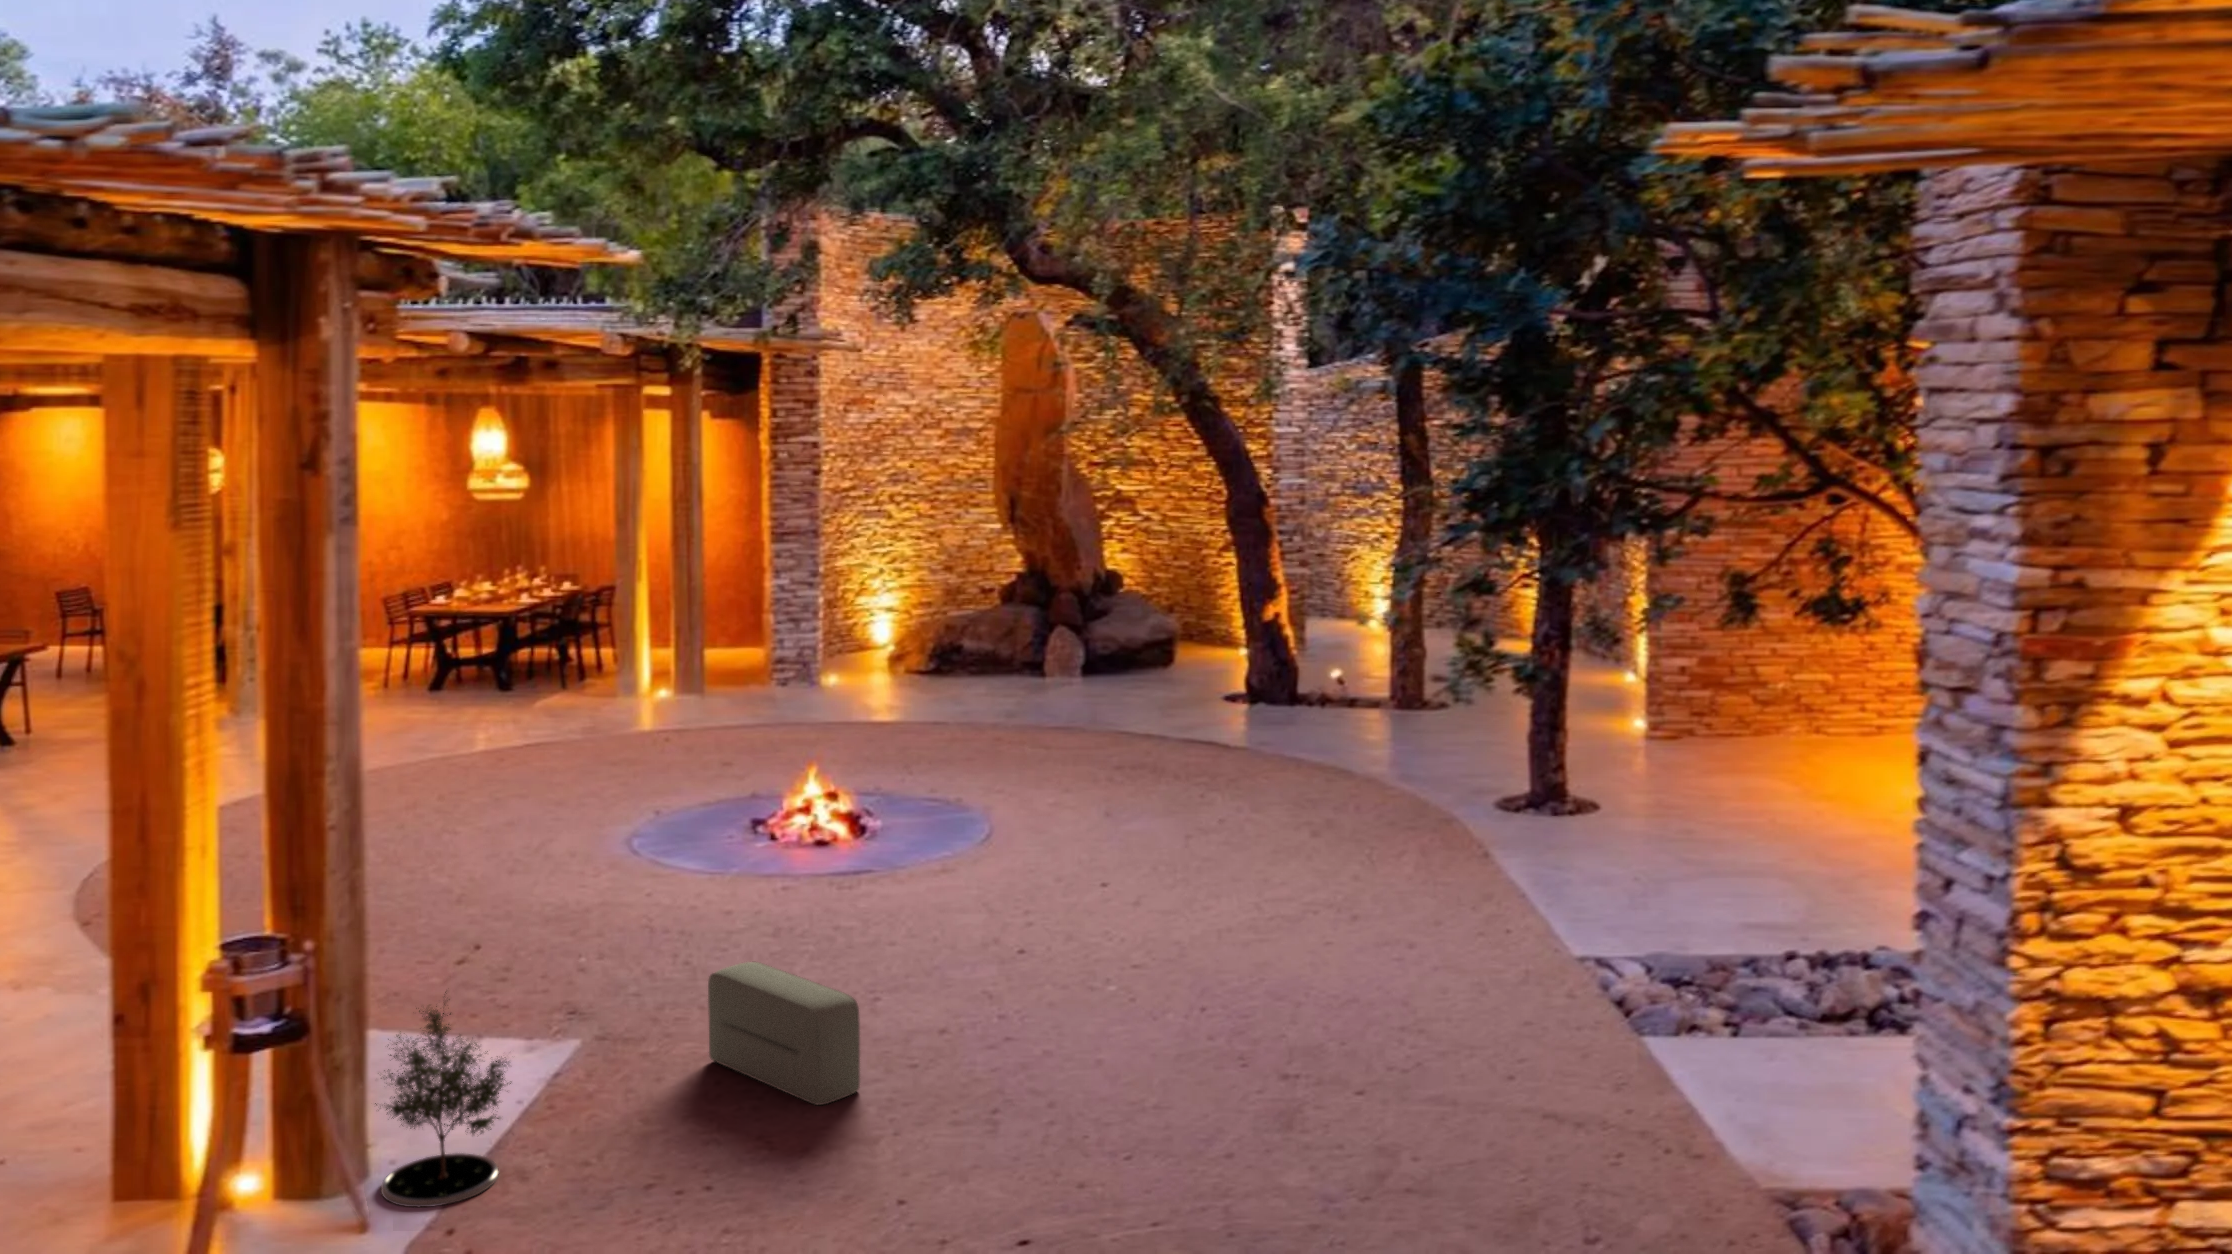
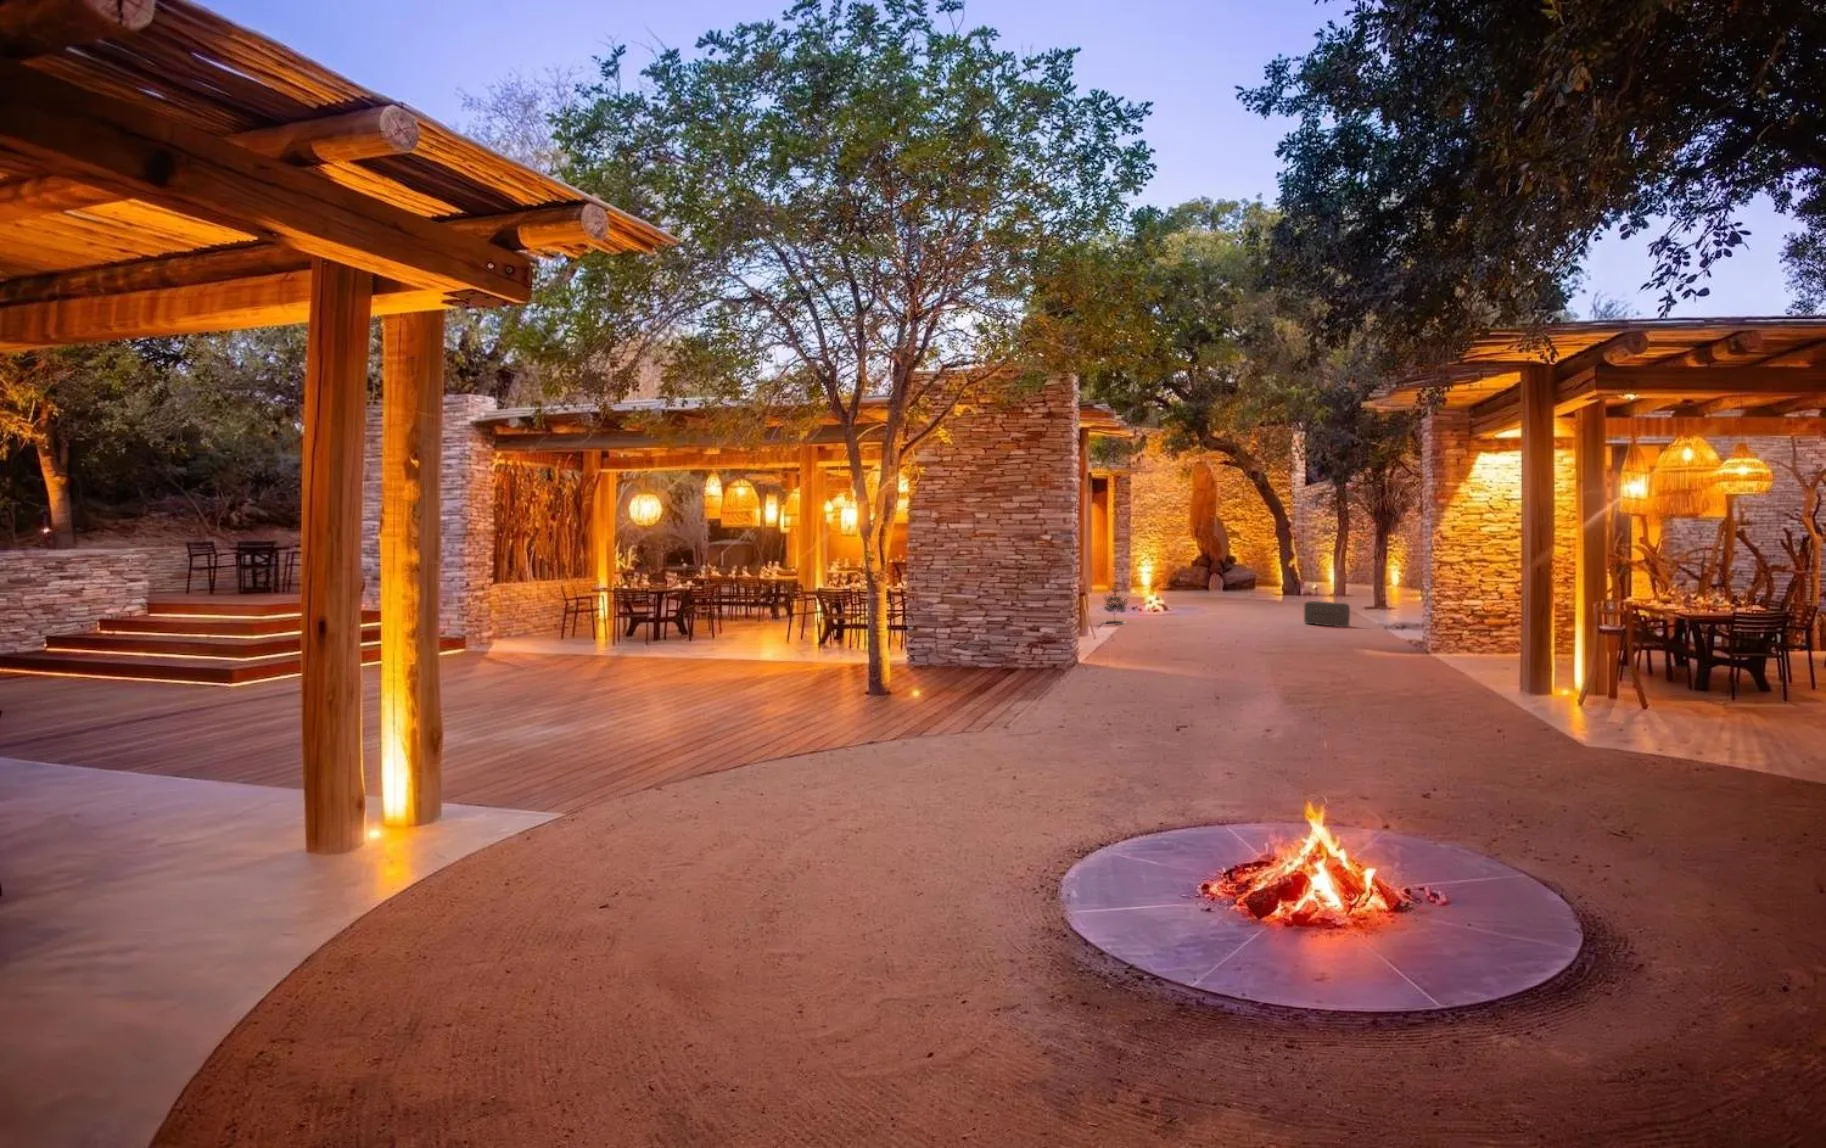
pouf: present [708,962,860,1105] -> present [1304,601,1350,627]

